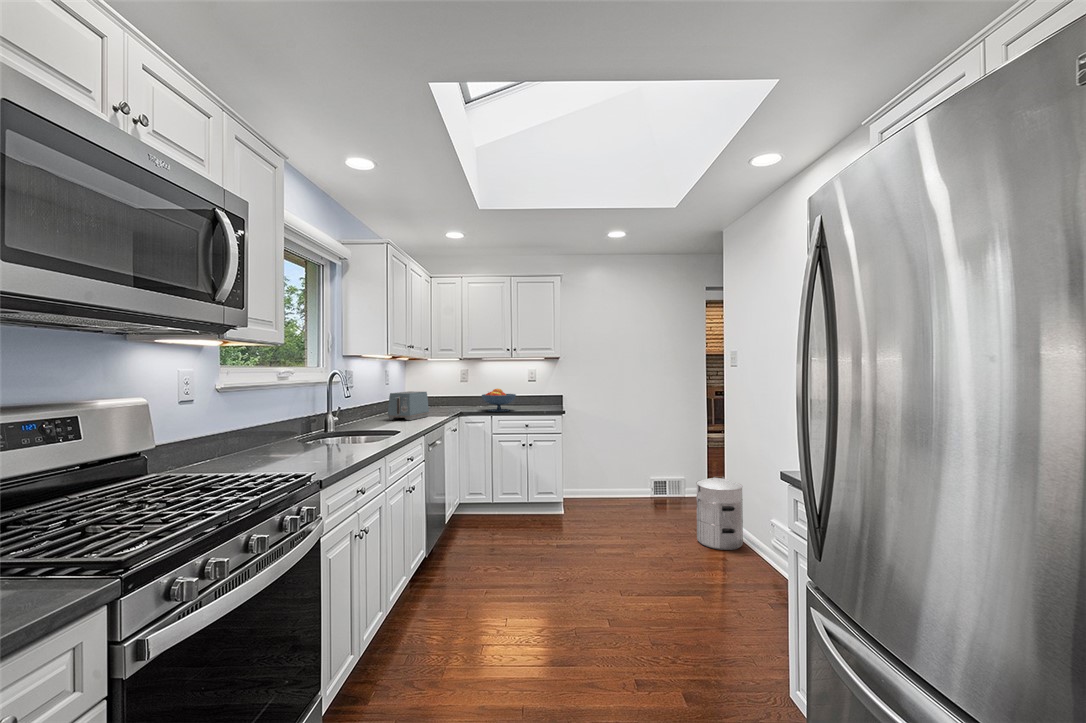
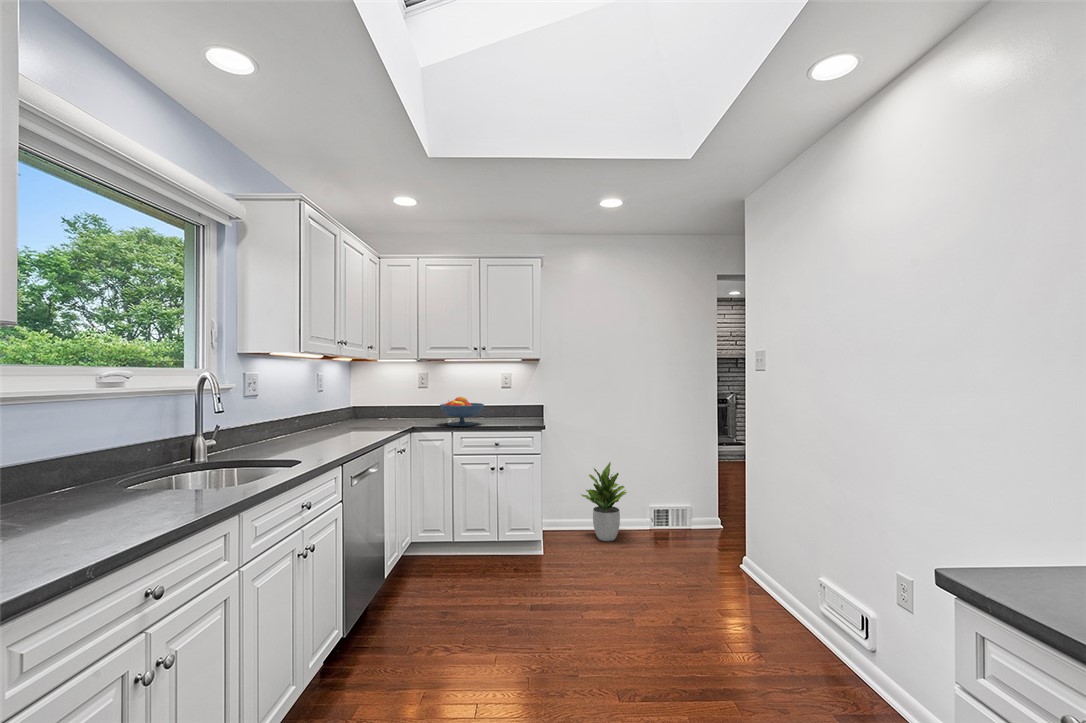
toaster: present [388,391,429,420] -> none [306,401,366,441]
potted plant: none [593,441,632,505] -> present [581,462,627,541]
waste bin: present [696,476,743,550] -> none [715,513,777,613]

